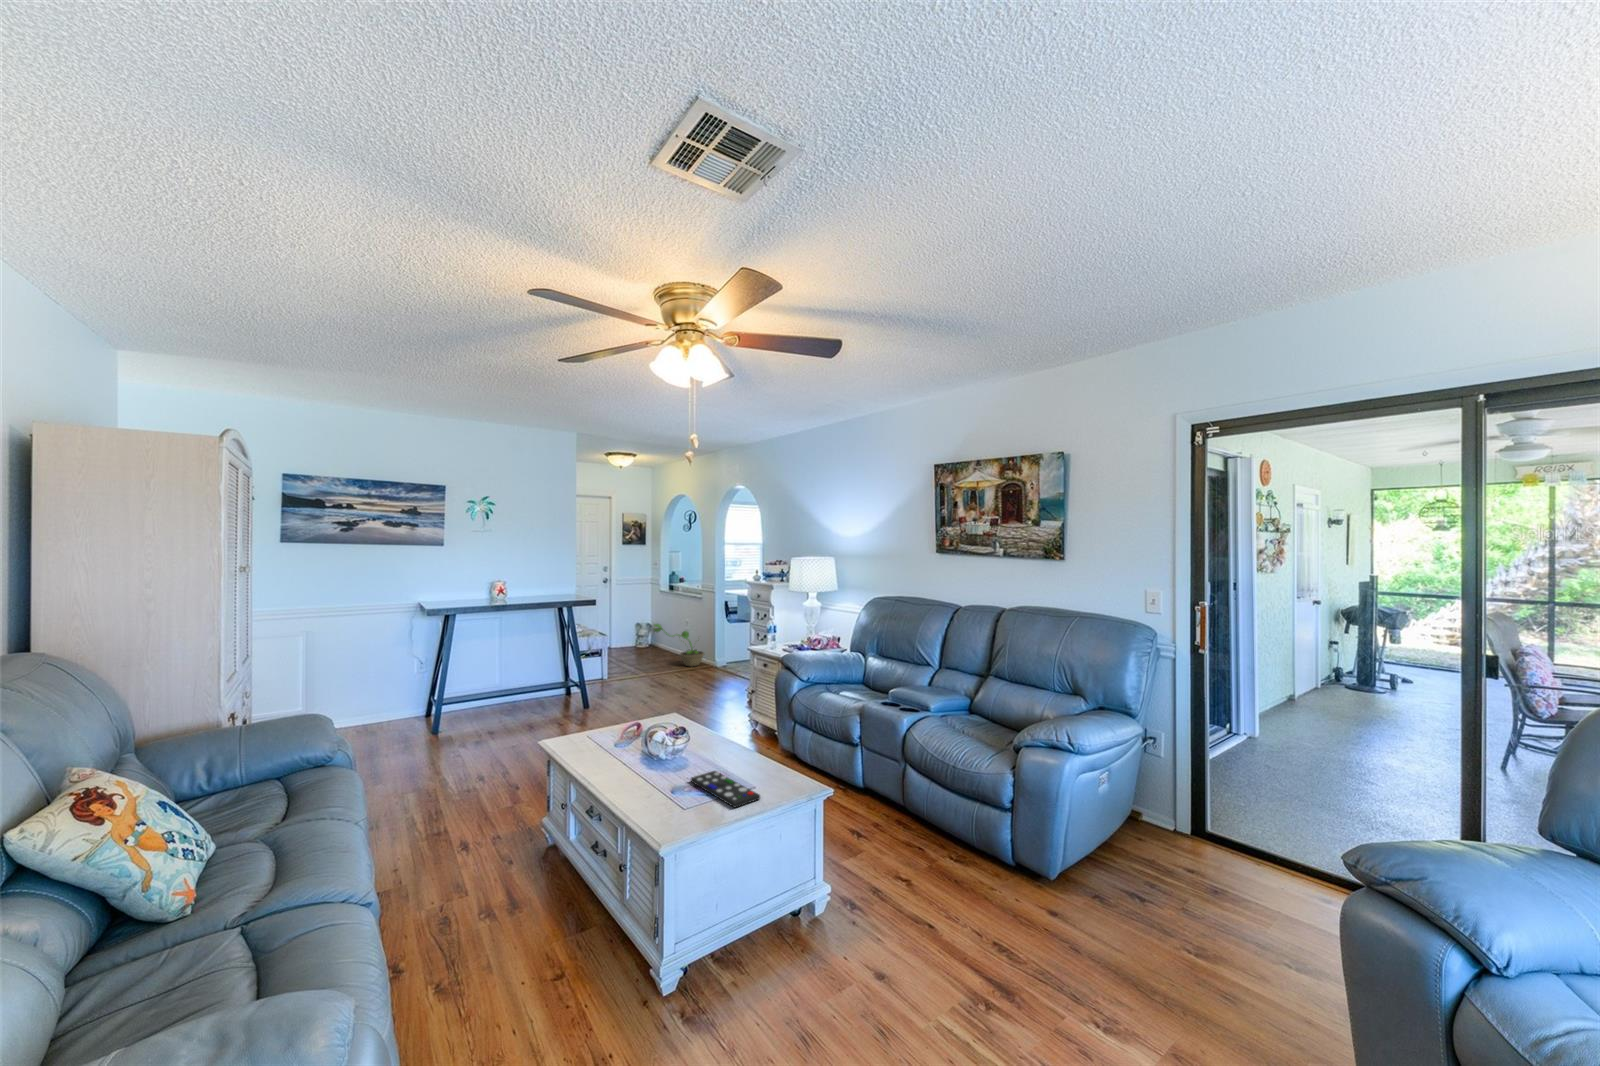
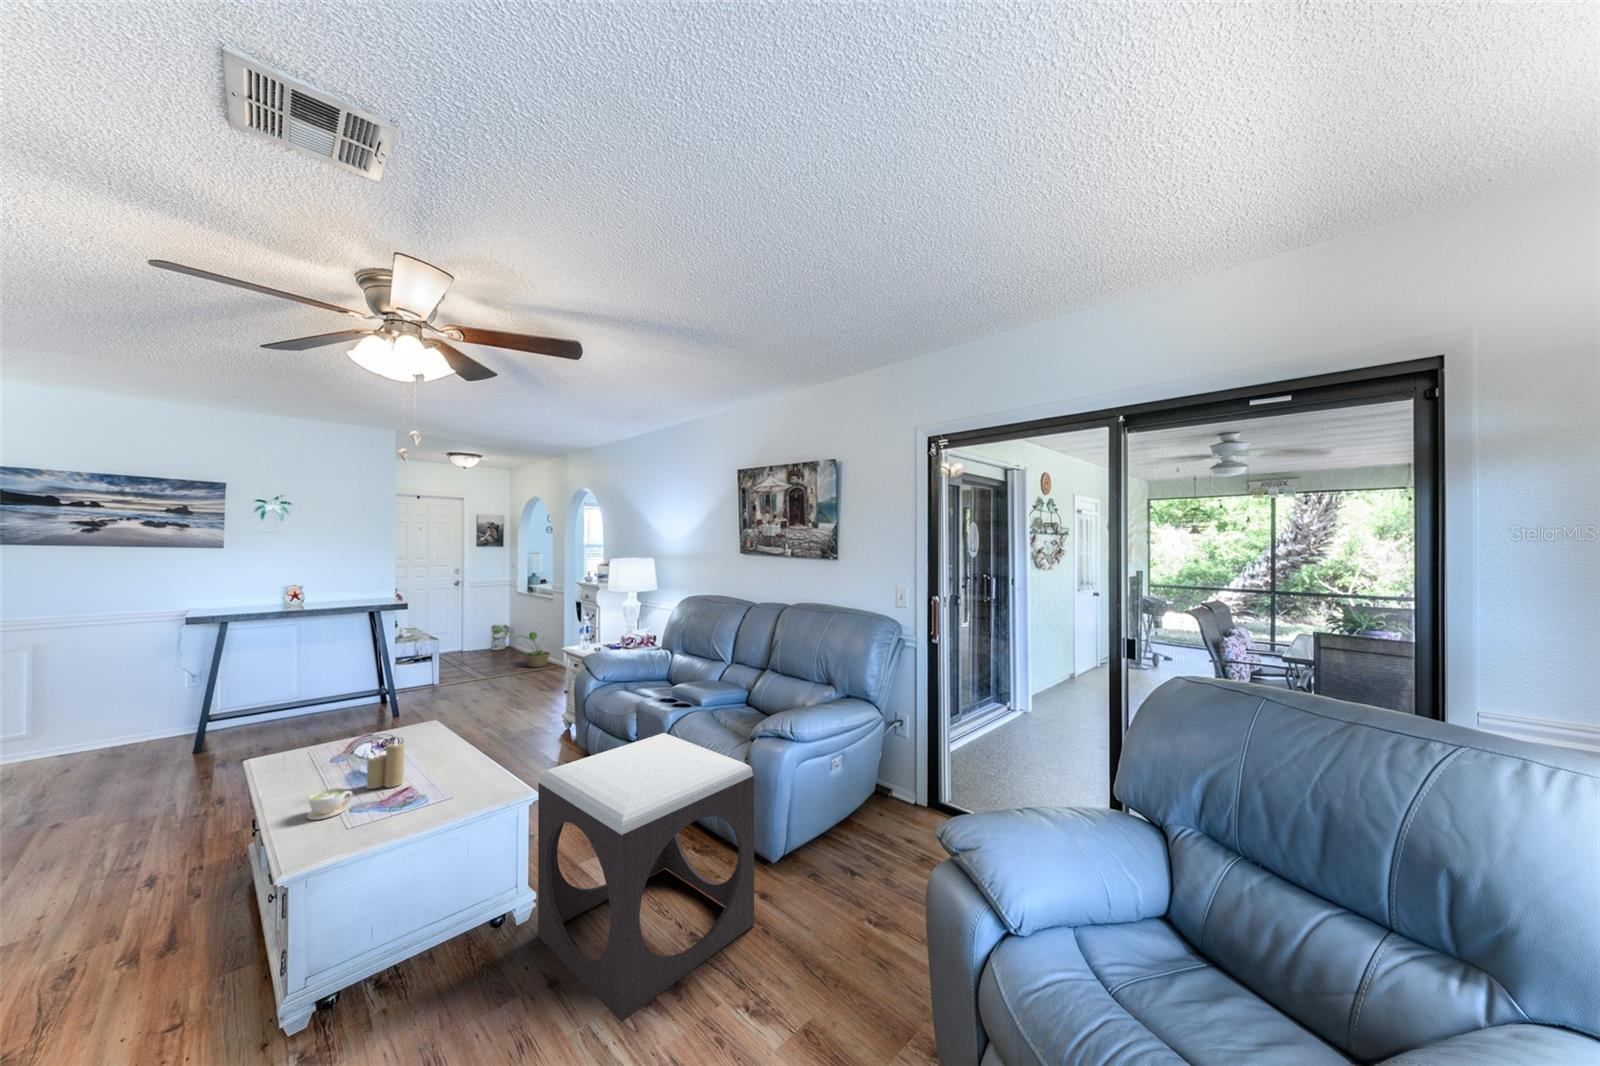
candle: none [663,728,694,775] -> present [367,739,405,789]
footstool: none [839,736,1059,1023] -> present [538,733,754,1022]
remote control: present [691,771,760,808] -> none [391,781,453,821]
coffee cup: none [633,772,665,800] -> present [307,788,352,820]

